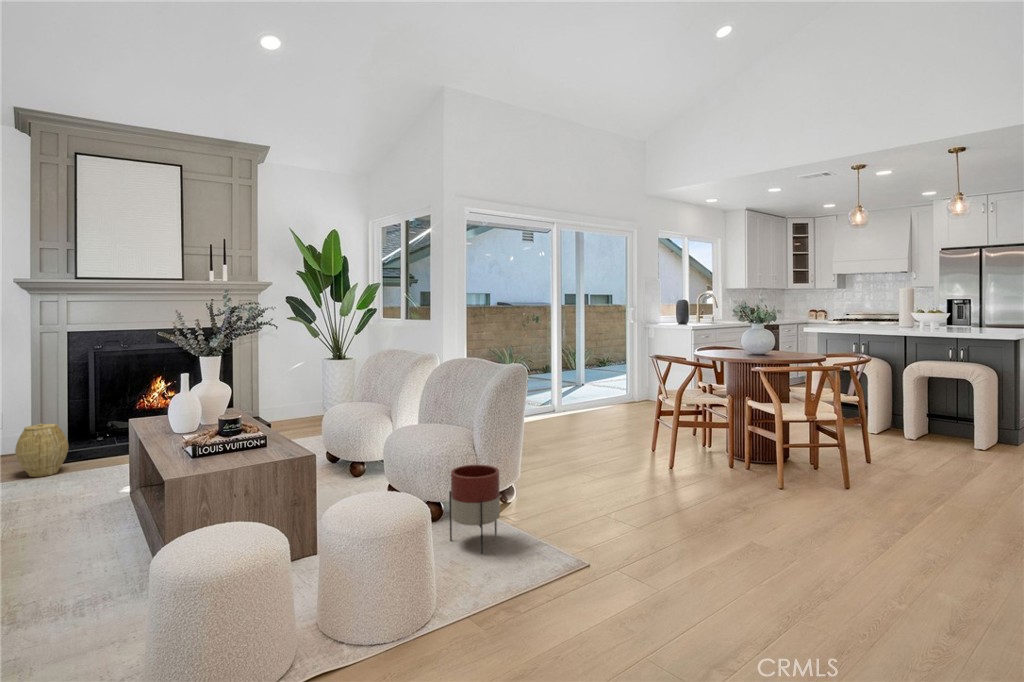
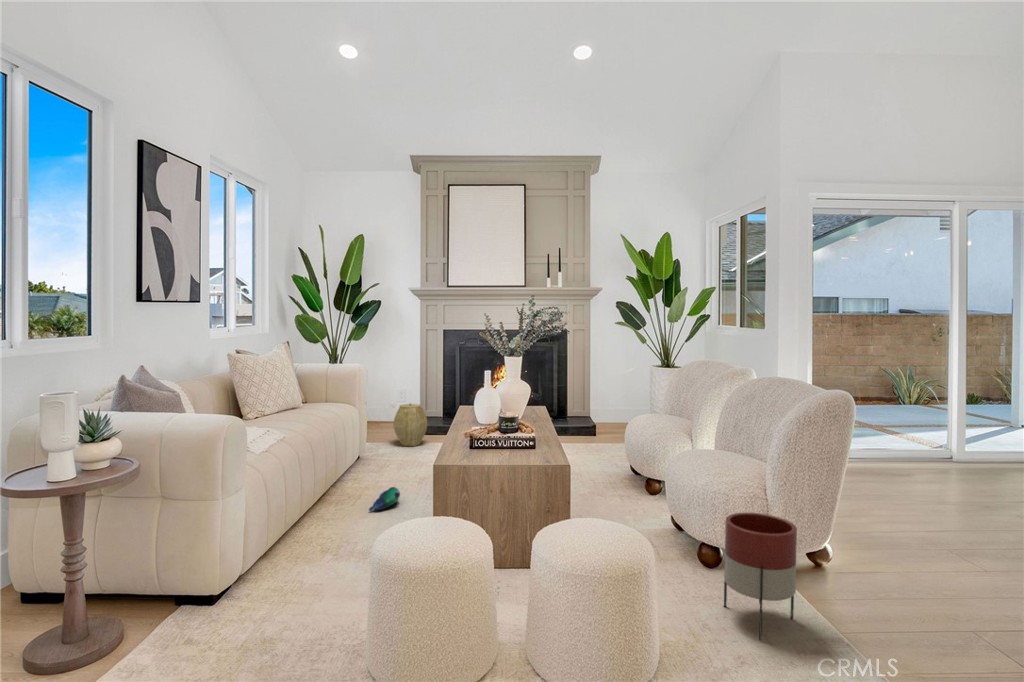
plush toy: none [43,520,84,553] -> present [369,487,400,511]

